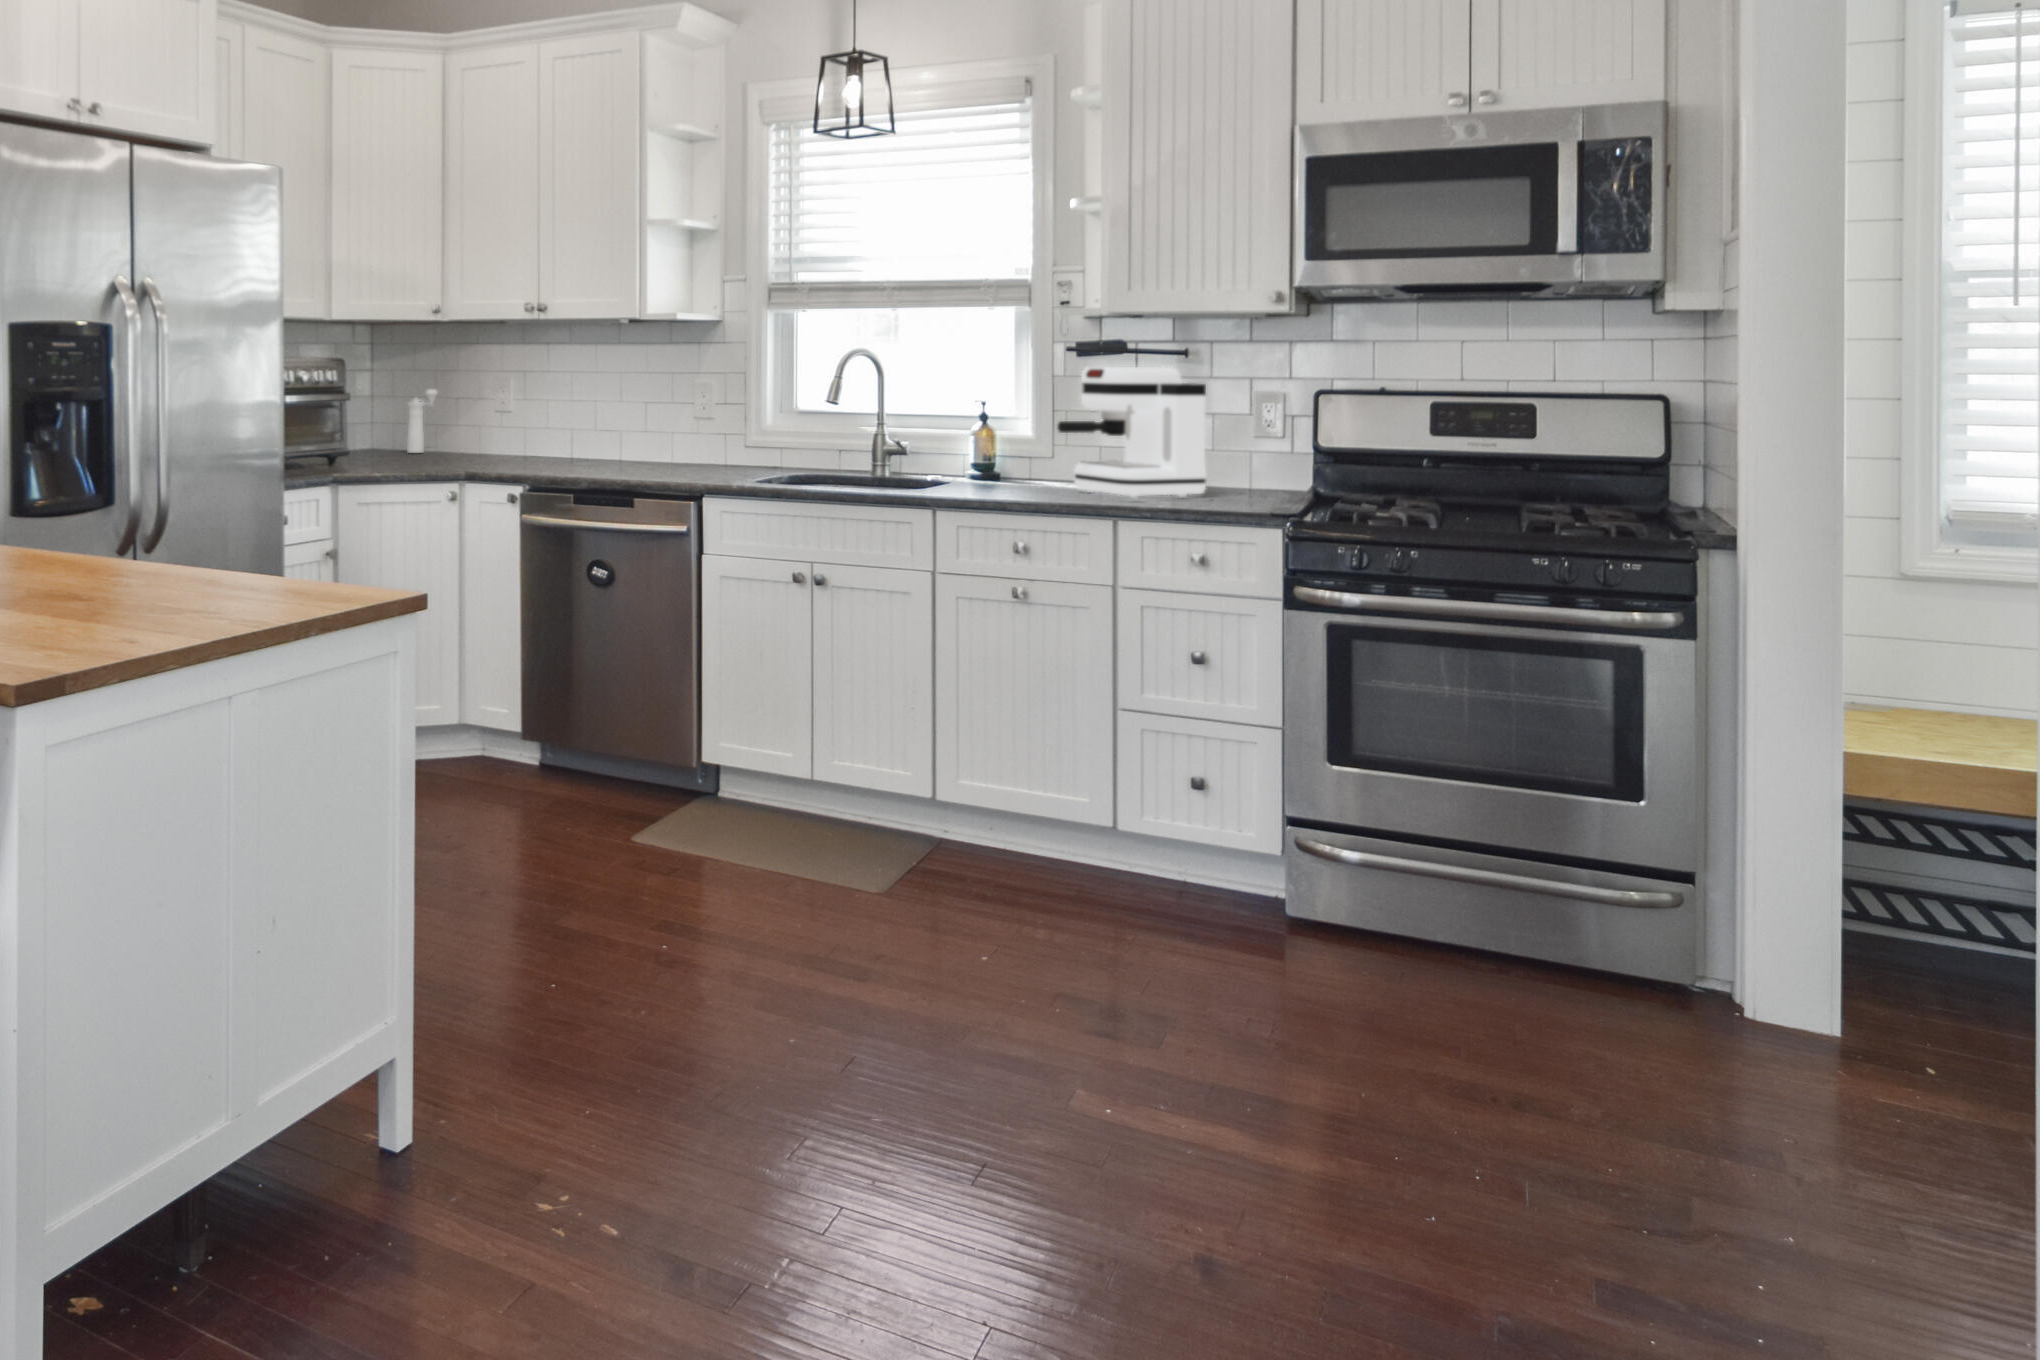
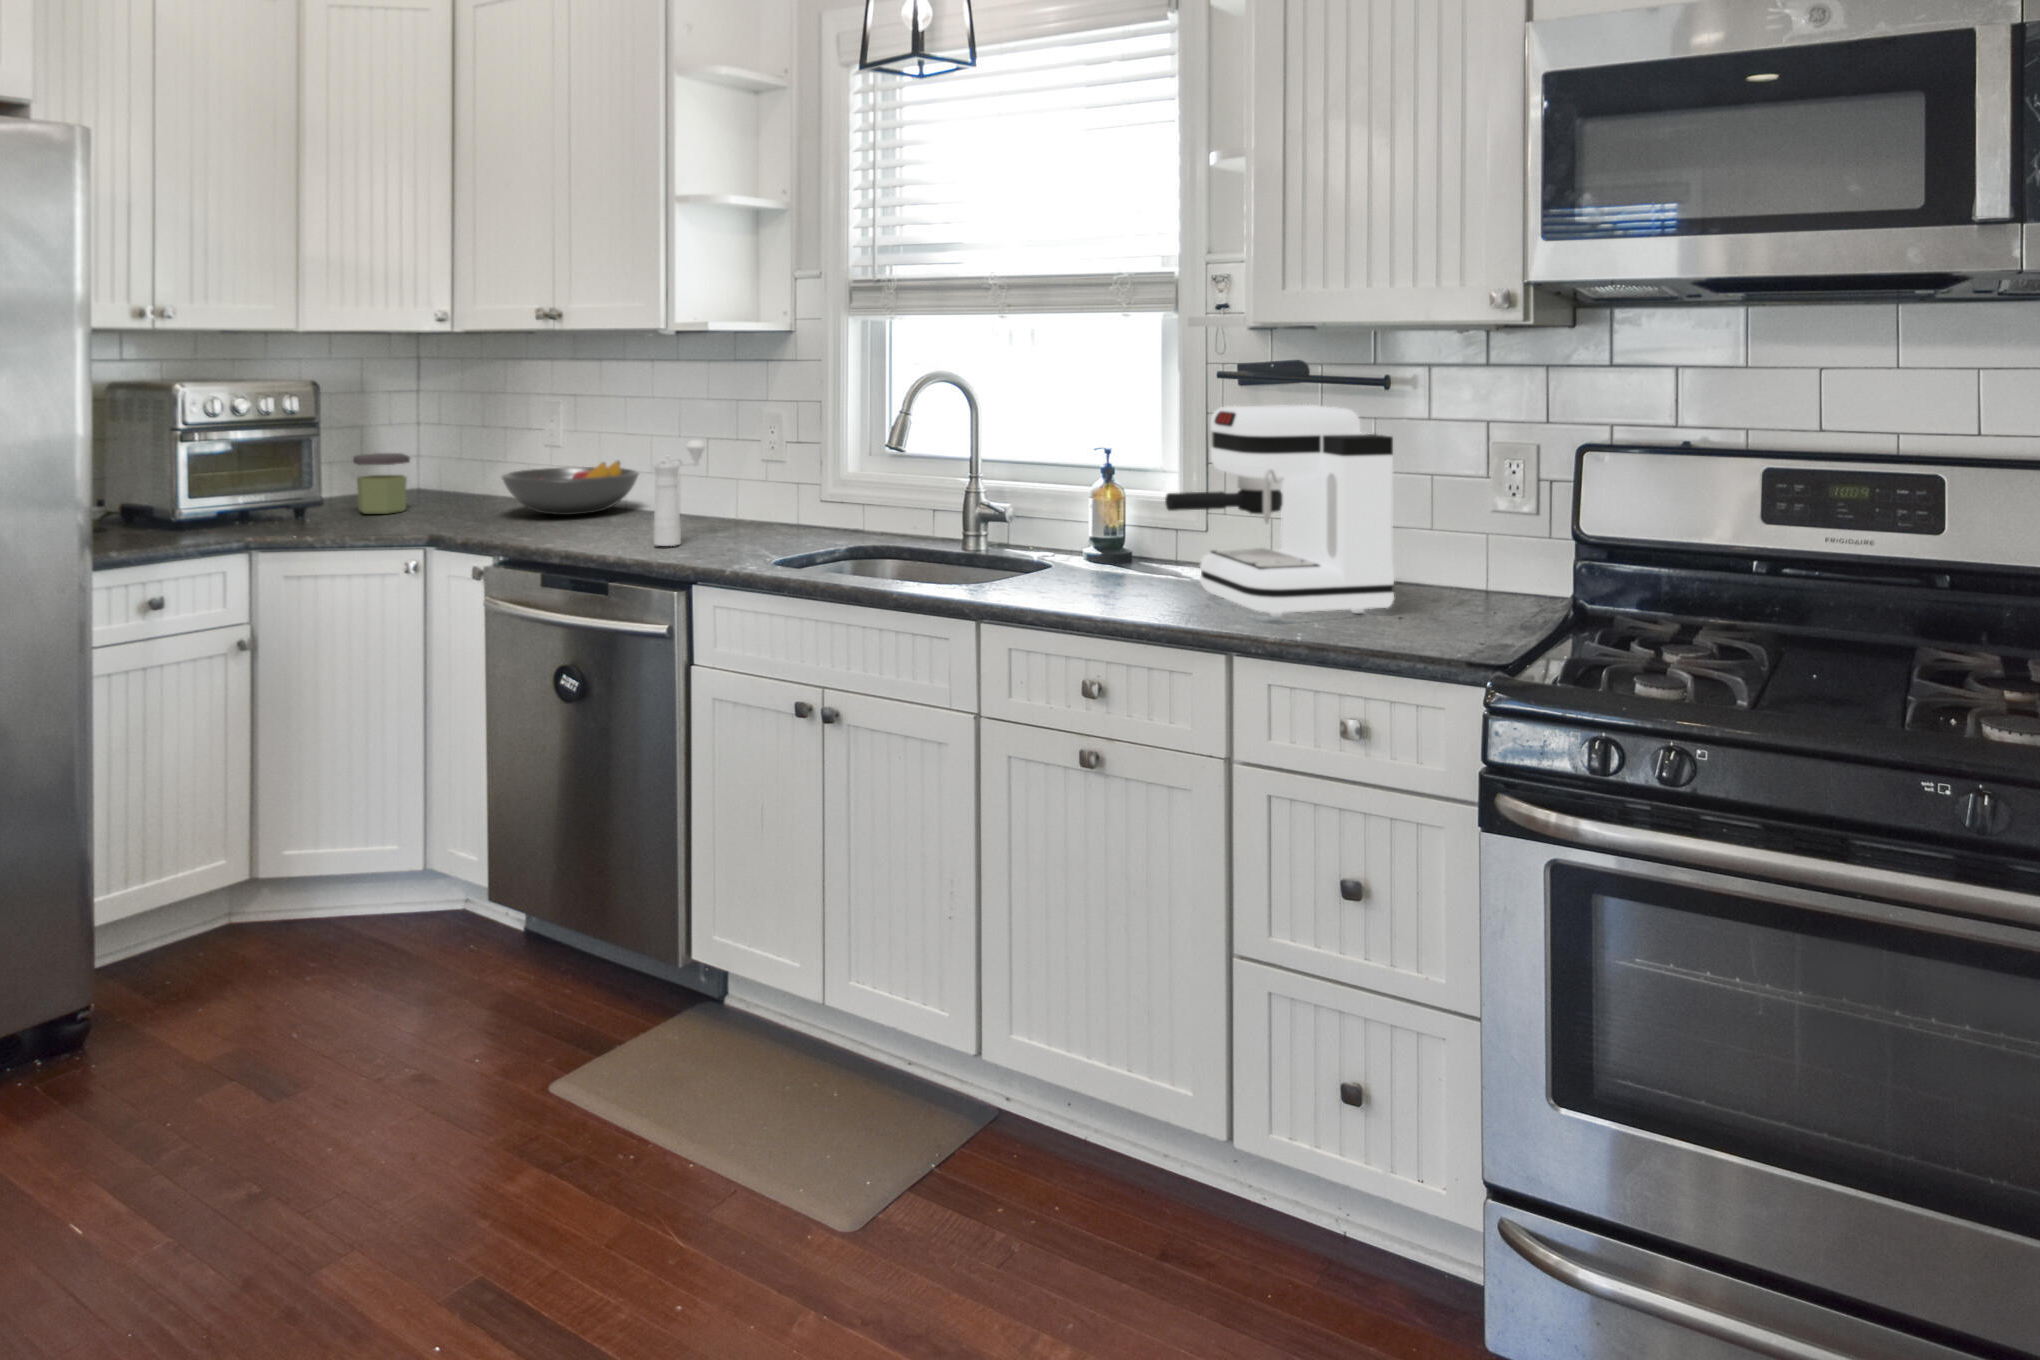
pepper mill: present [407,390,437,453] -> present [653,440,706,546]
jar: none [359,415,404,461] -> present [353,453,410,514]
fruit bowl: none [488,421,592,460] -> present [502,461,639,515]

